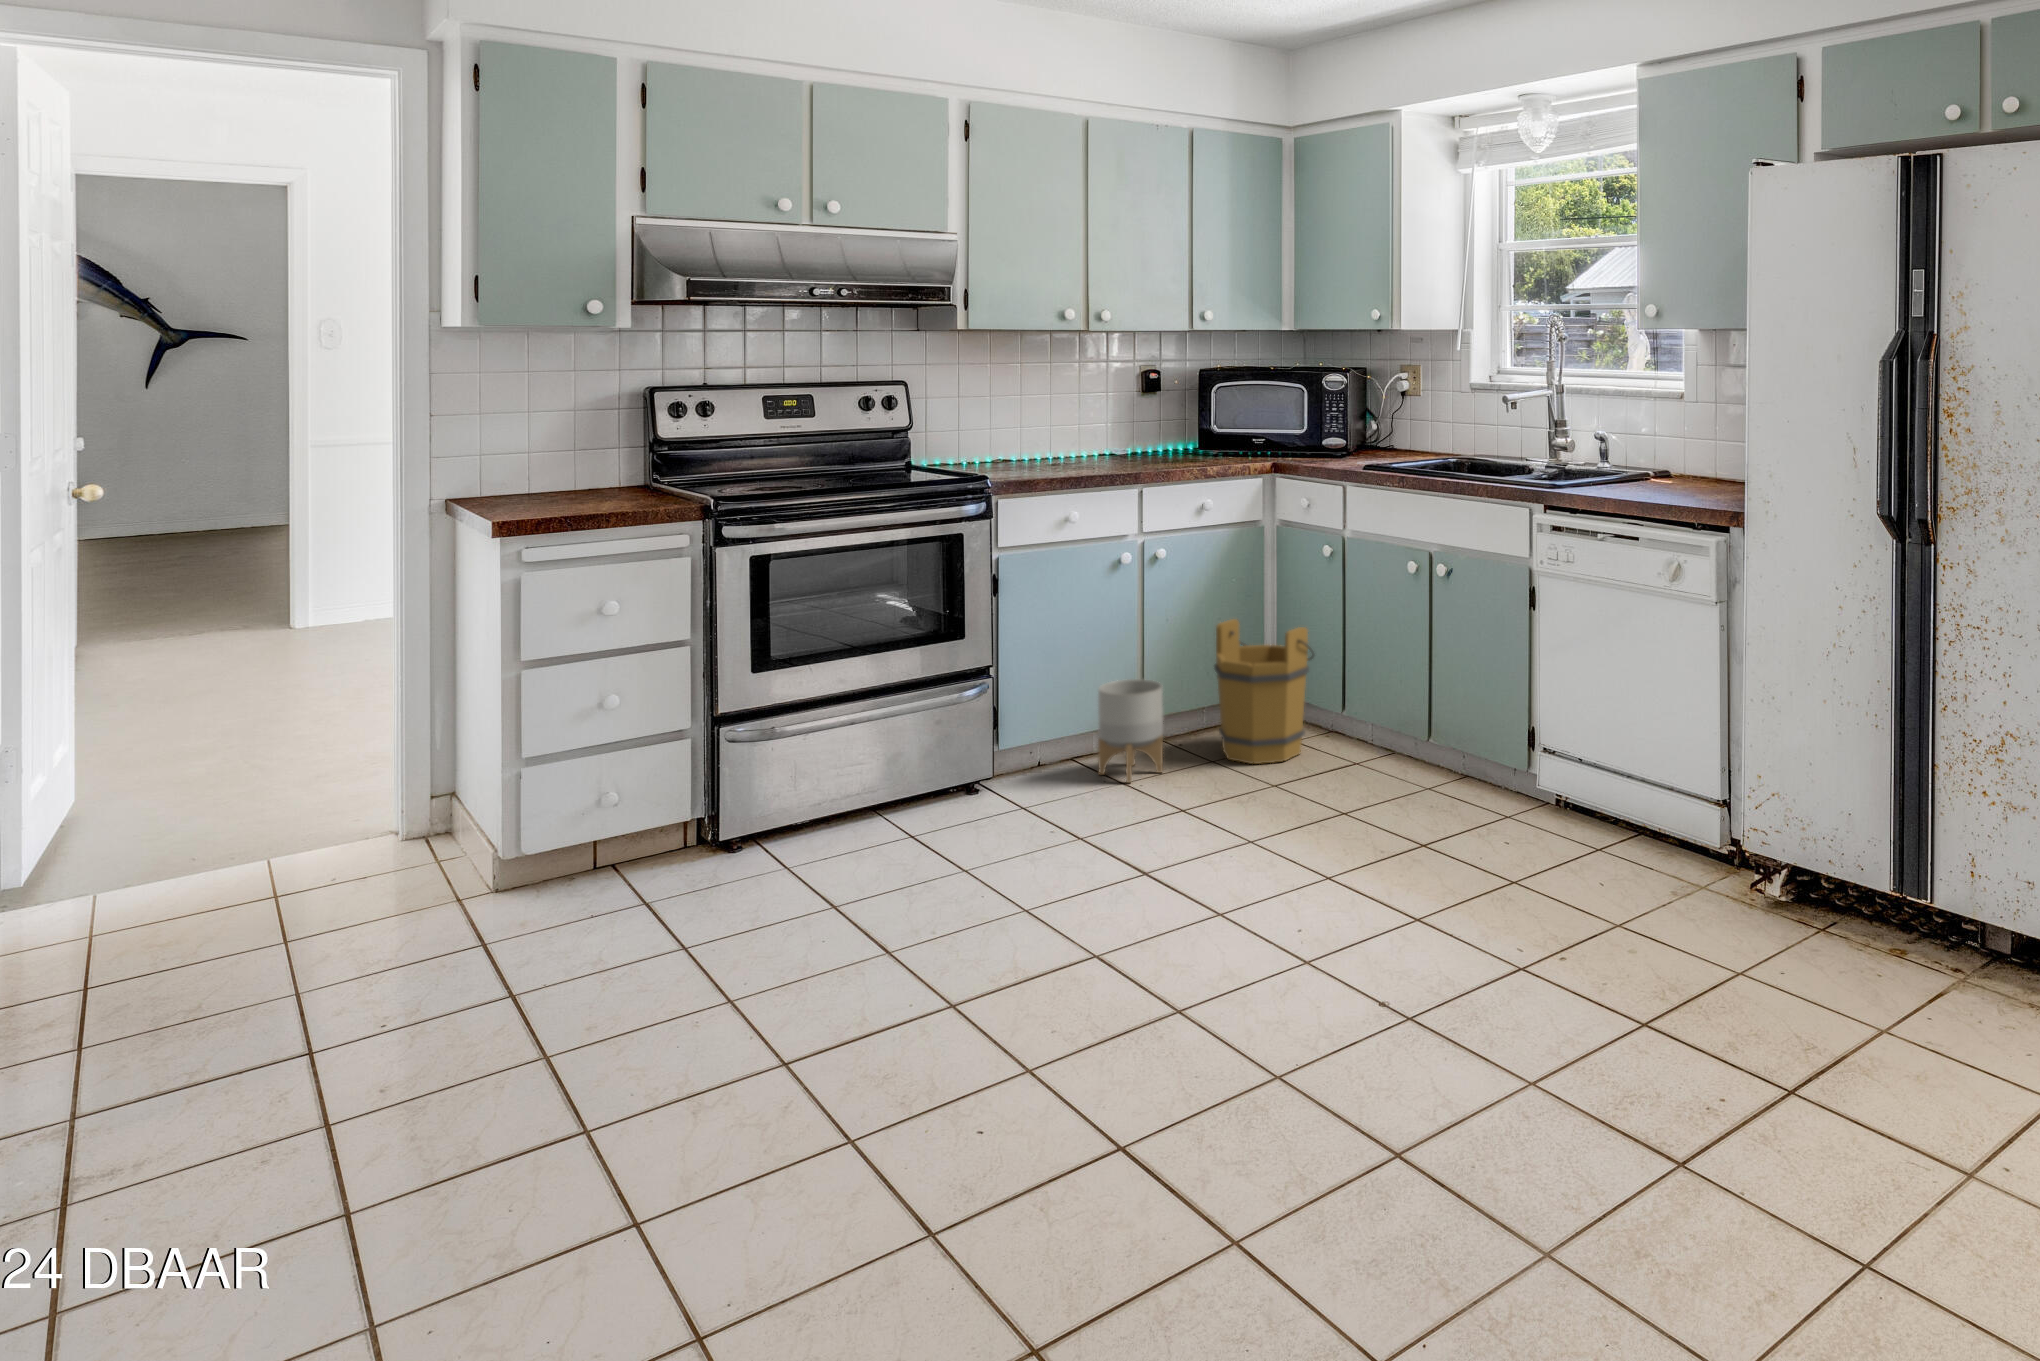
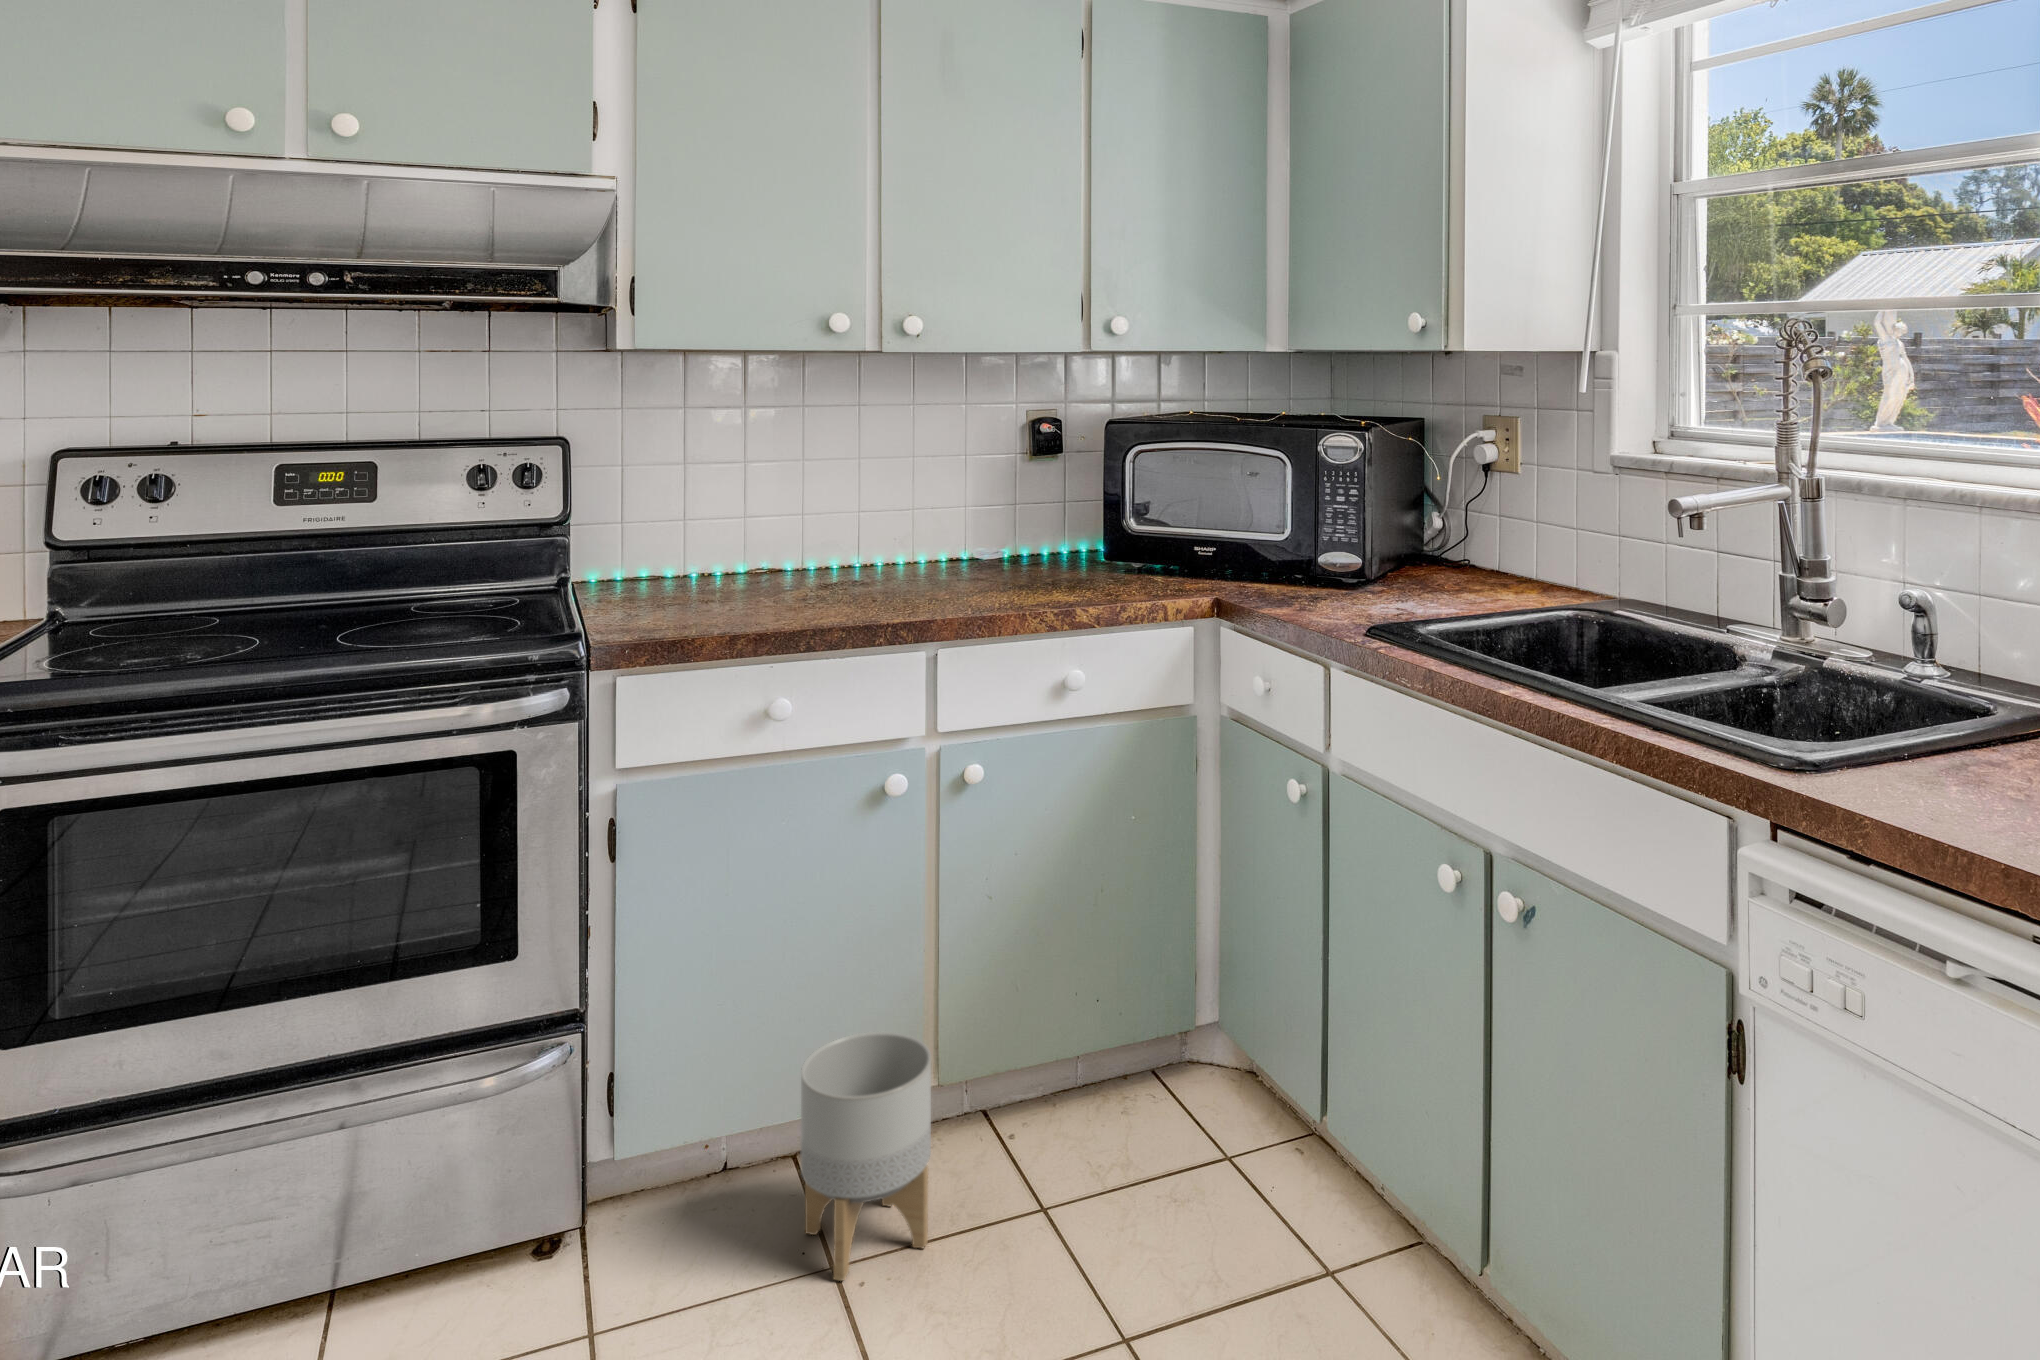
bucket: present [1214,619,1314,764] -> none [1054,910,1259,1251]

